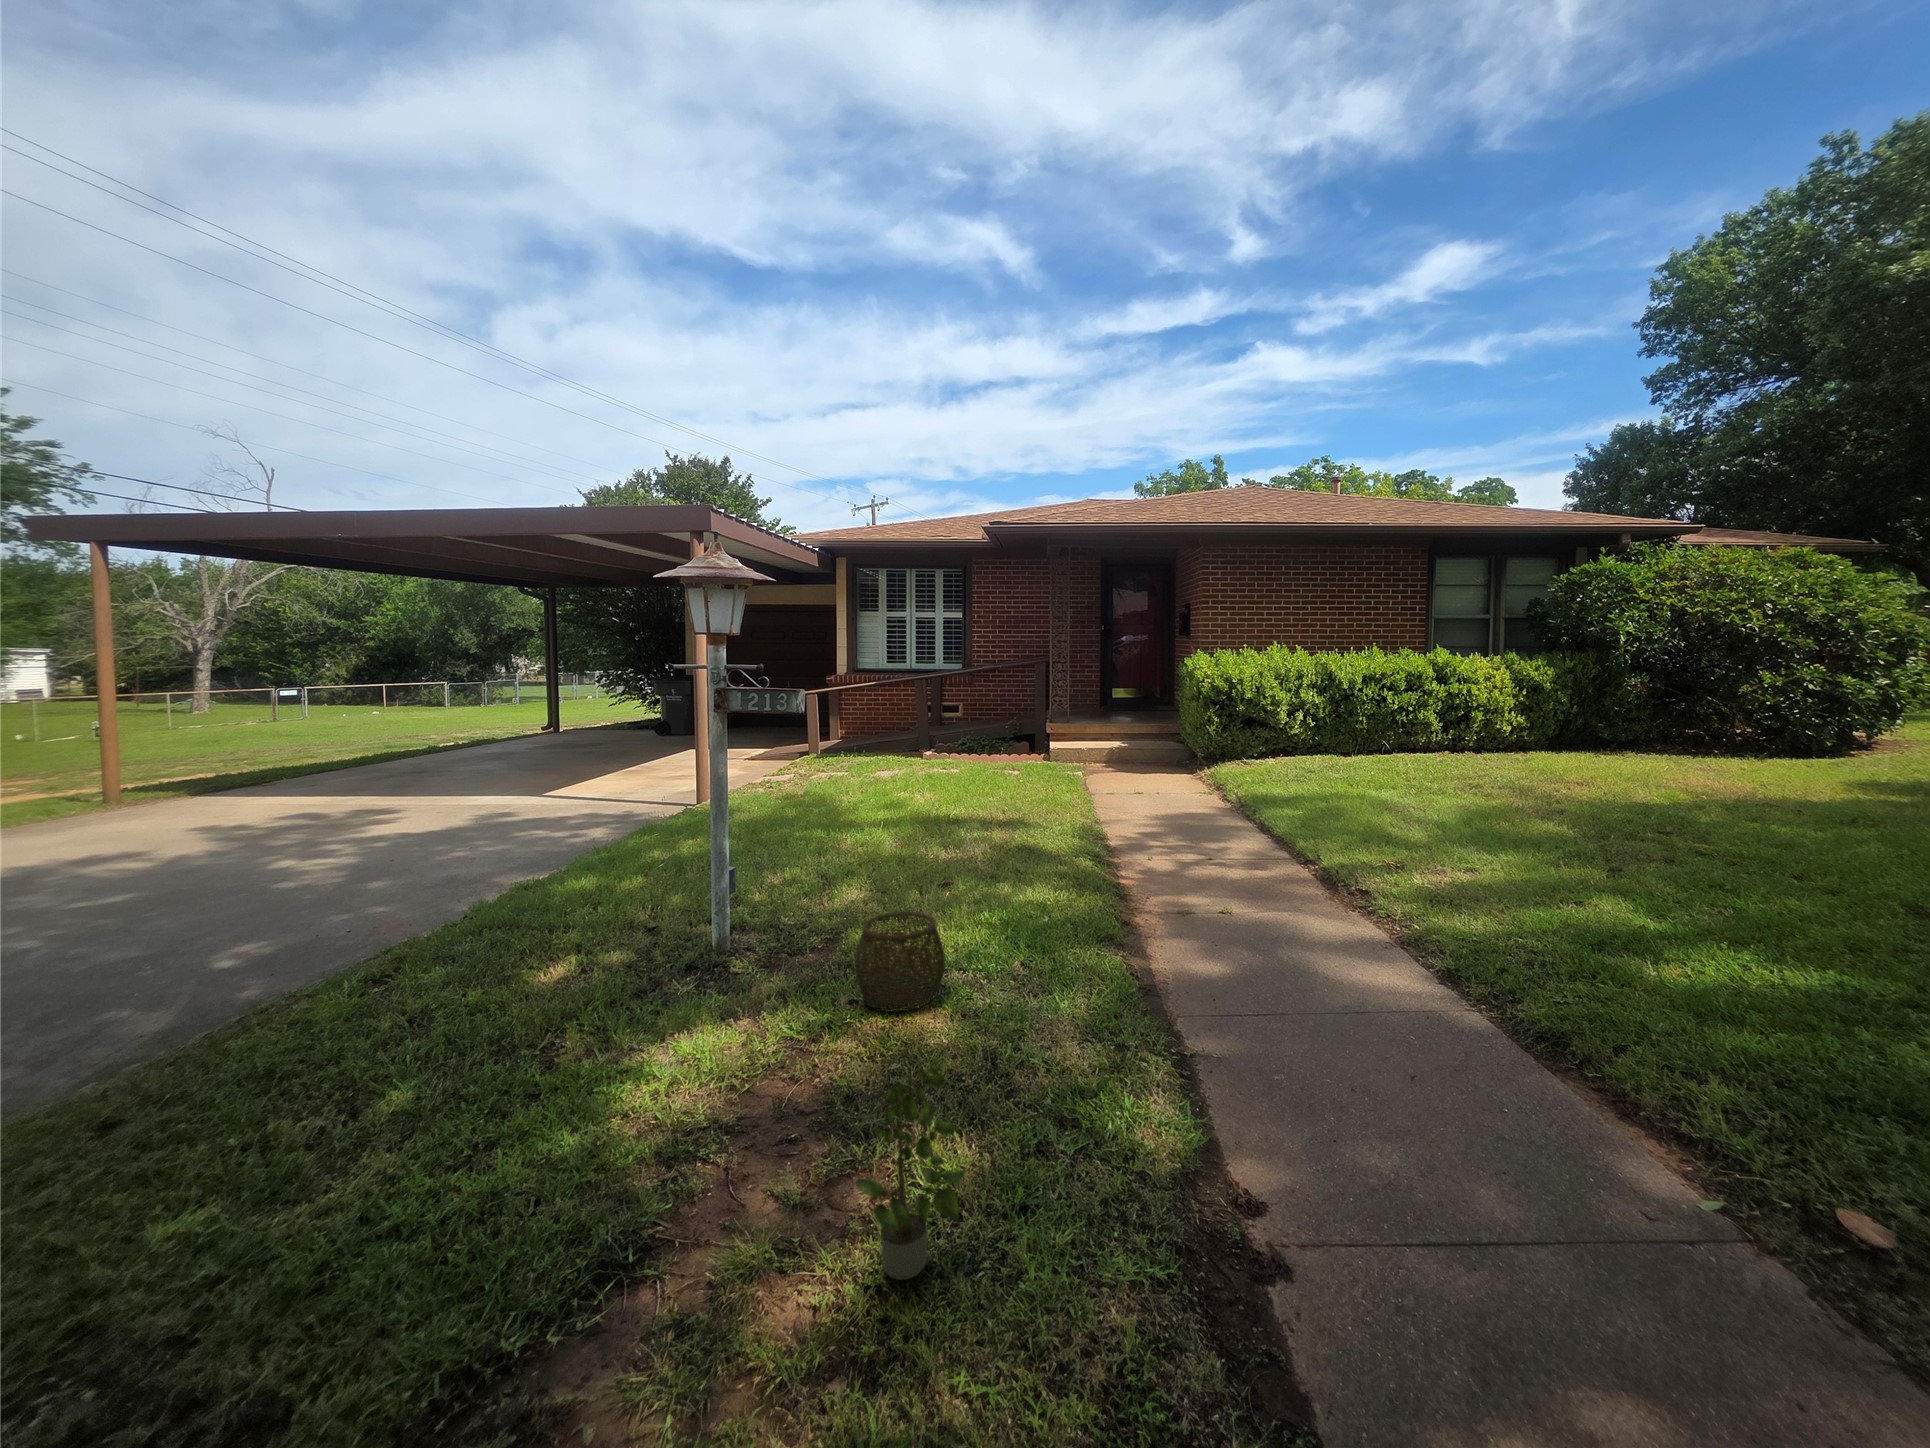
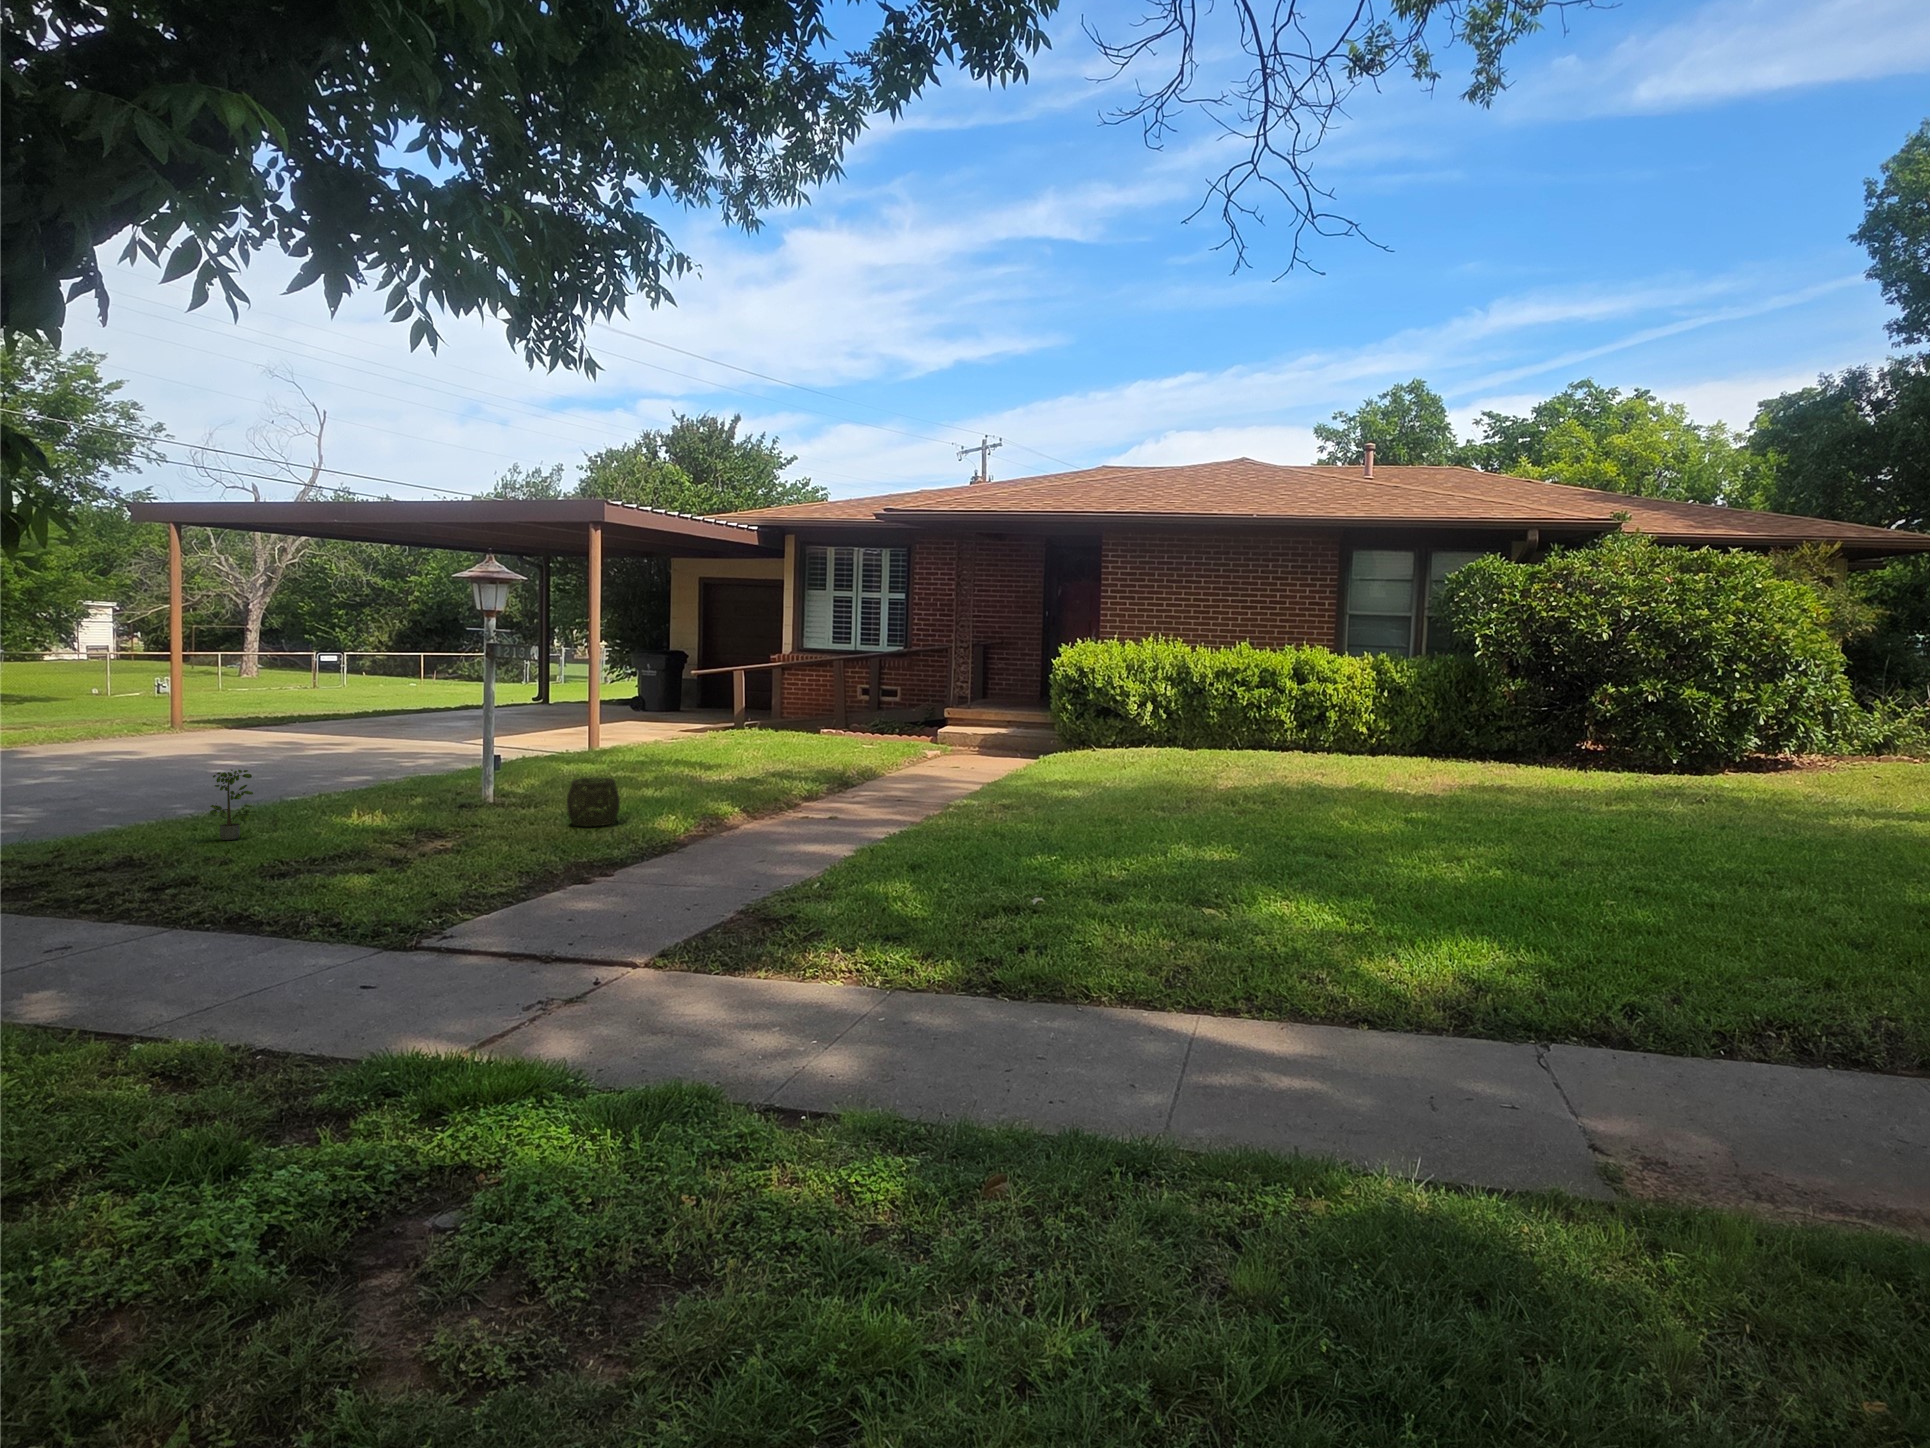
potted plant: present [855,1066,966,1280] -> present [210,770,258,840]

